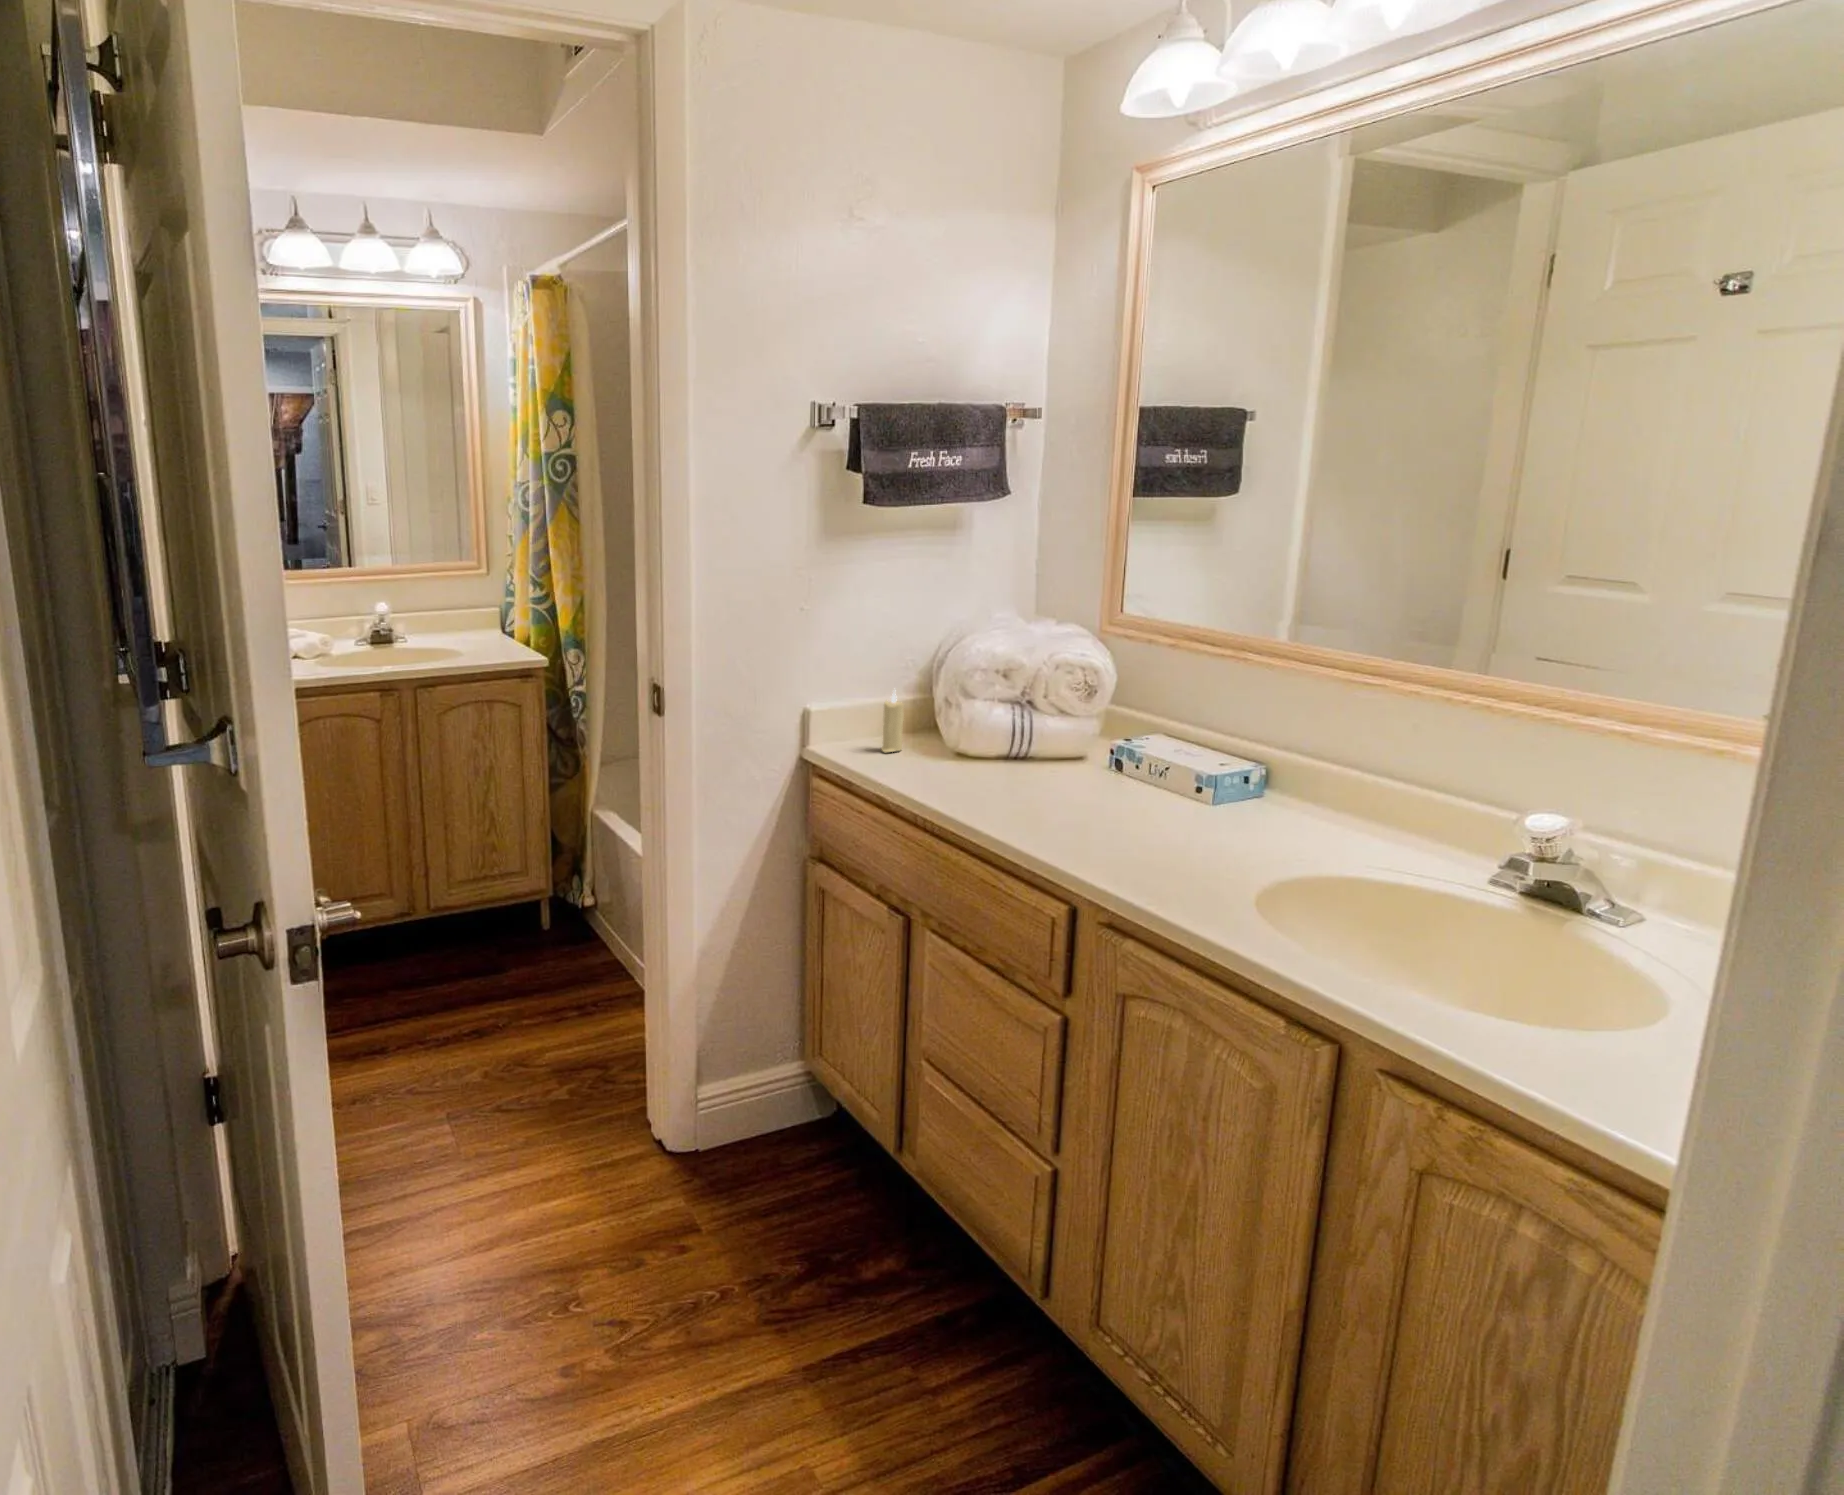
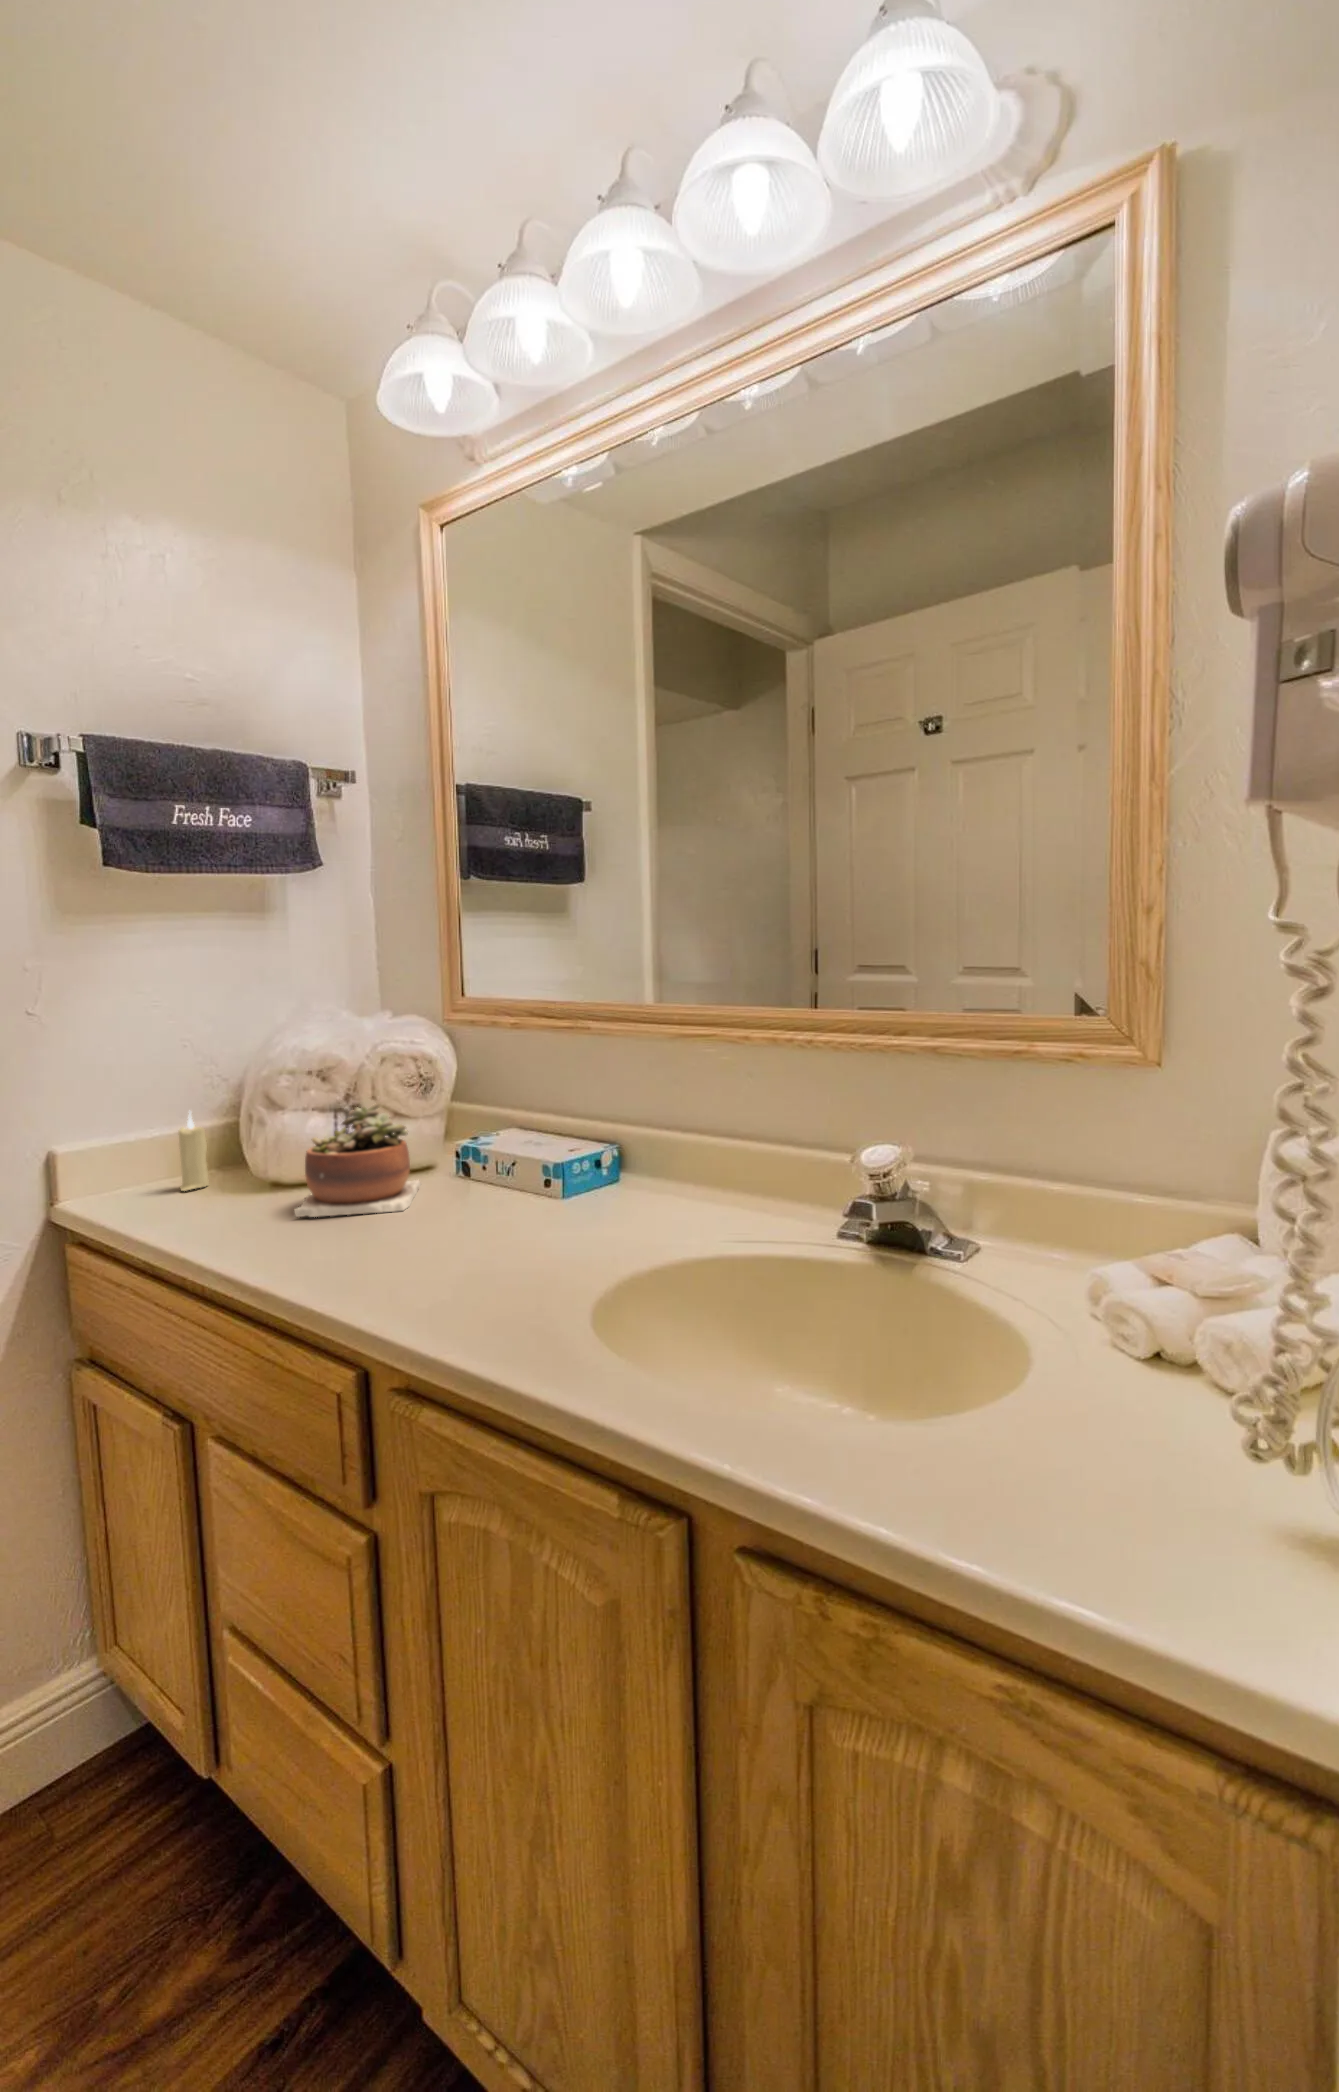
succulent plant: none [991,704,1084,798] -> present [294,1103,421,1217]

